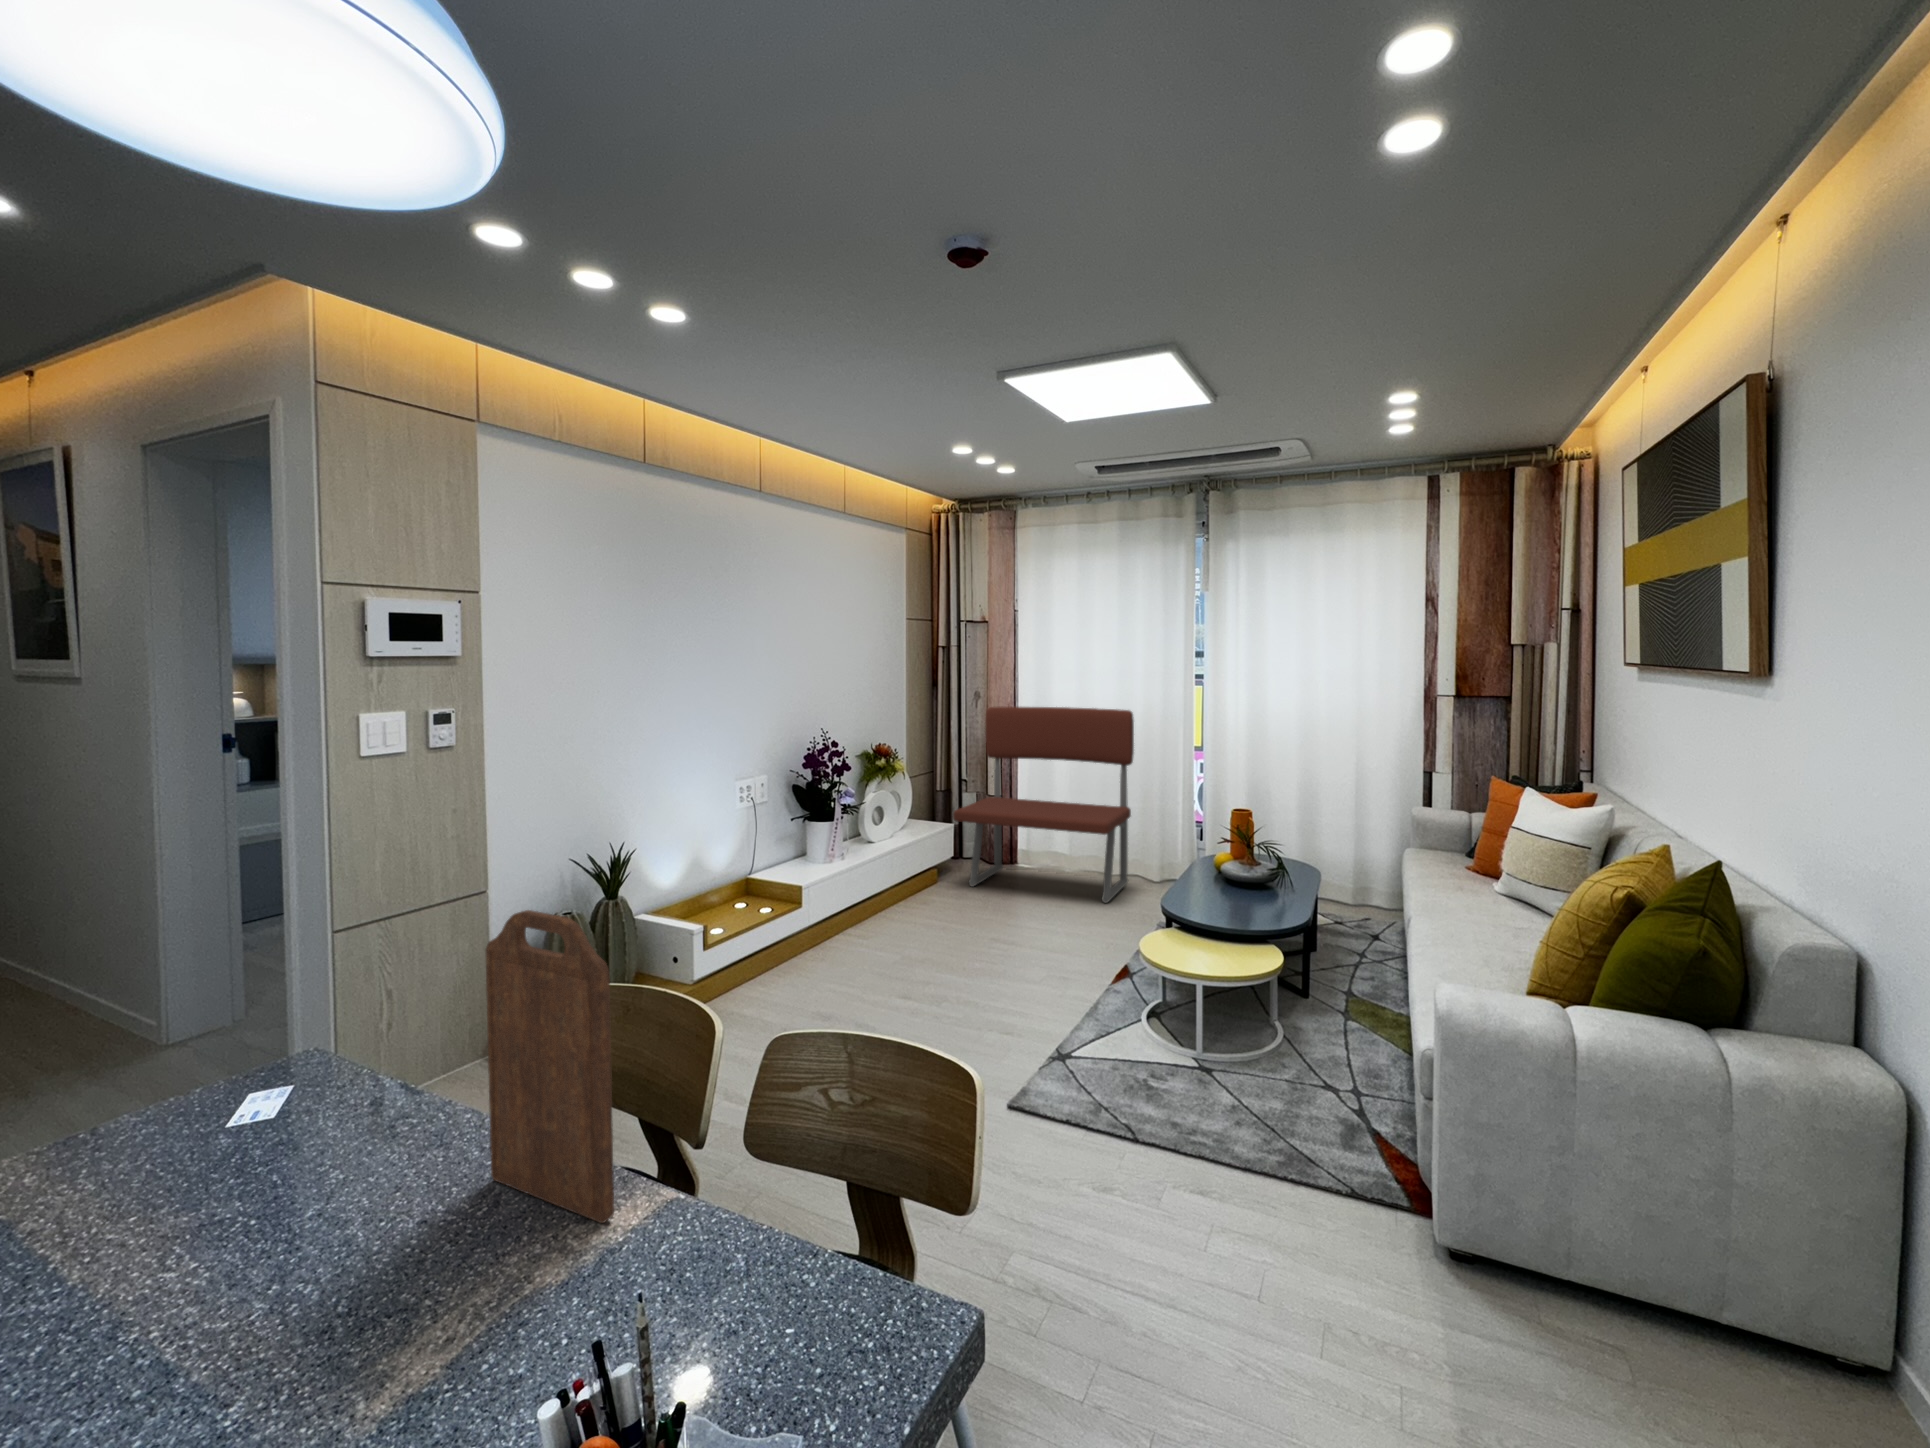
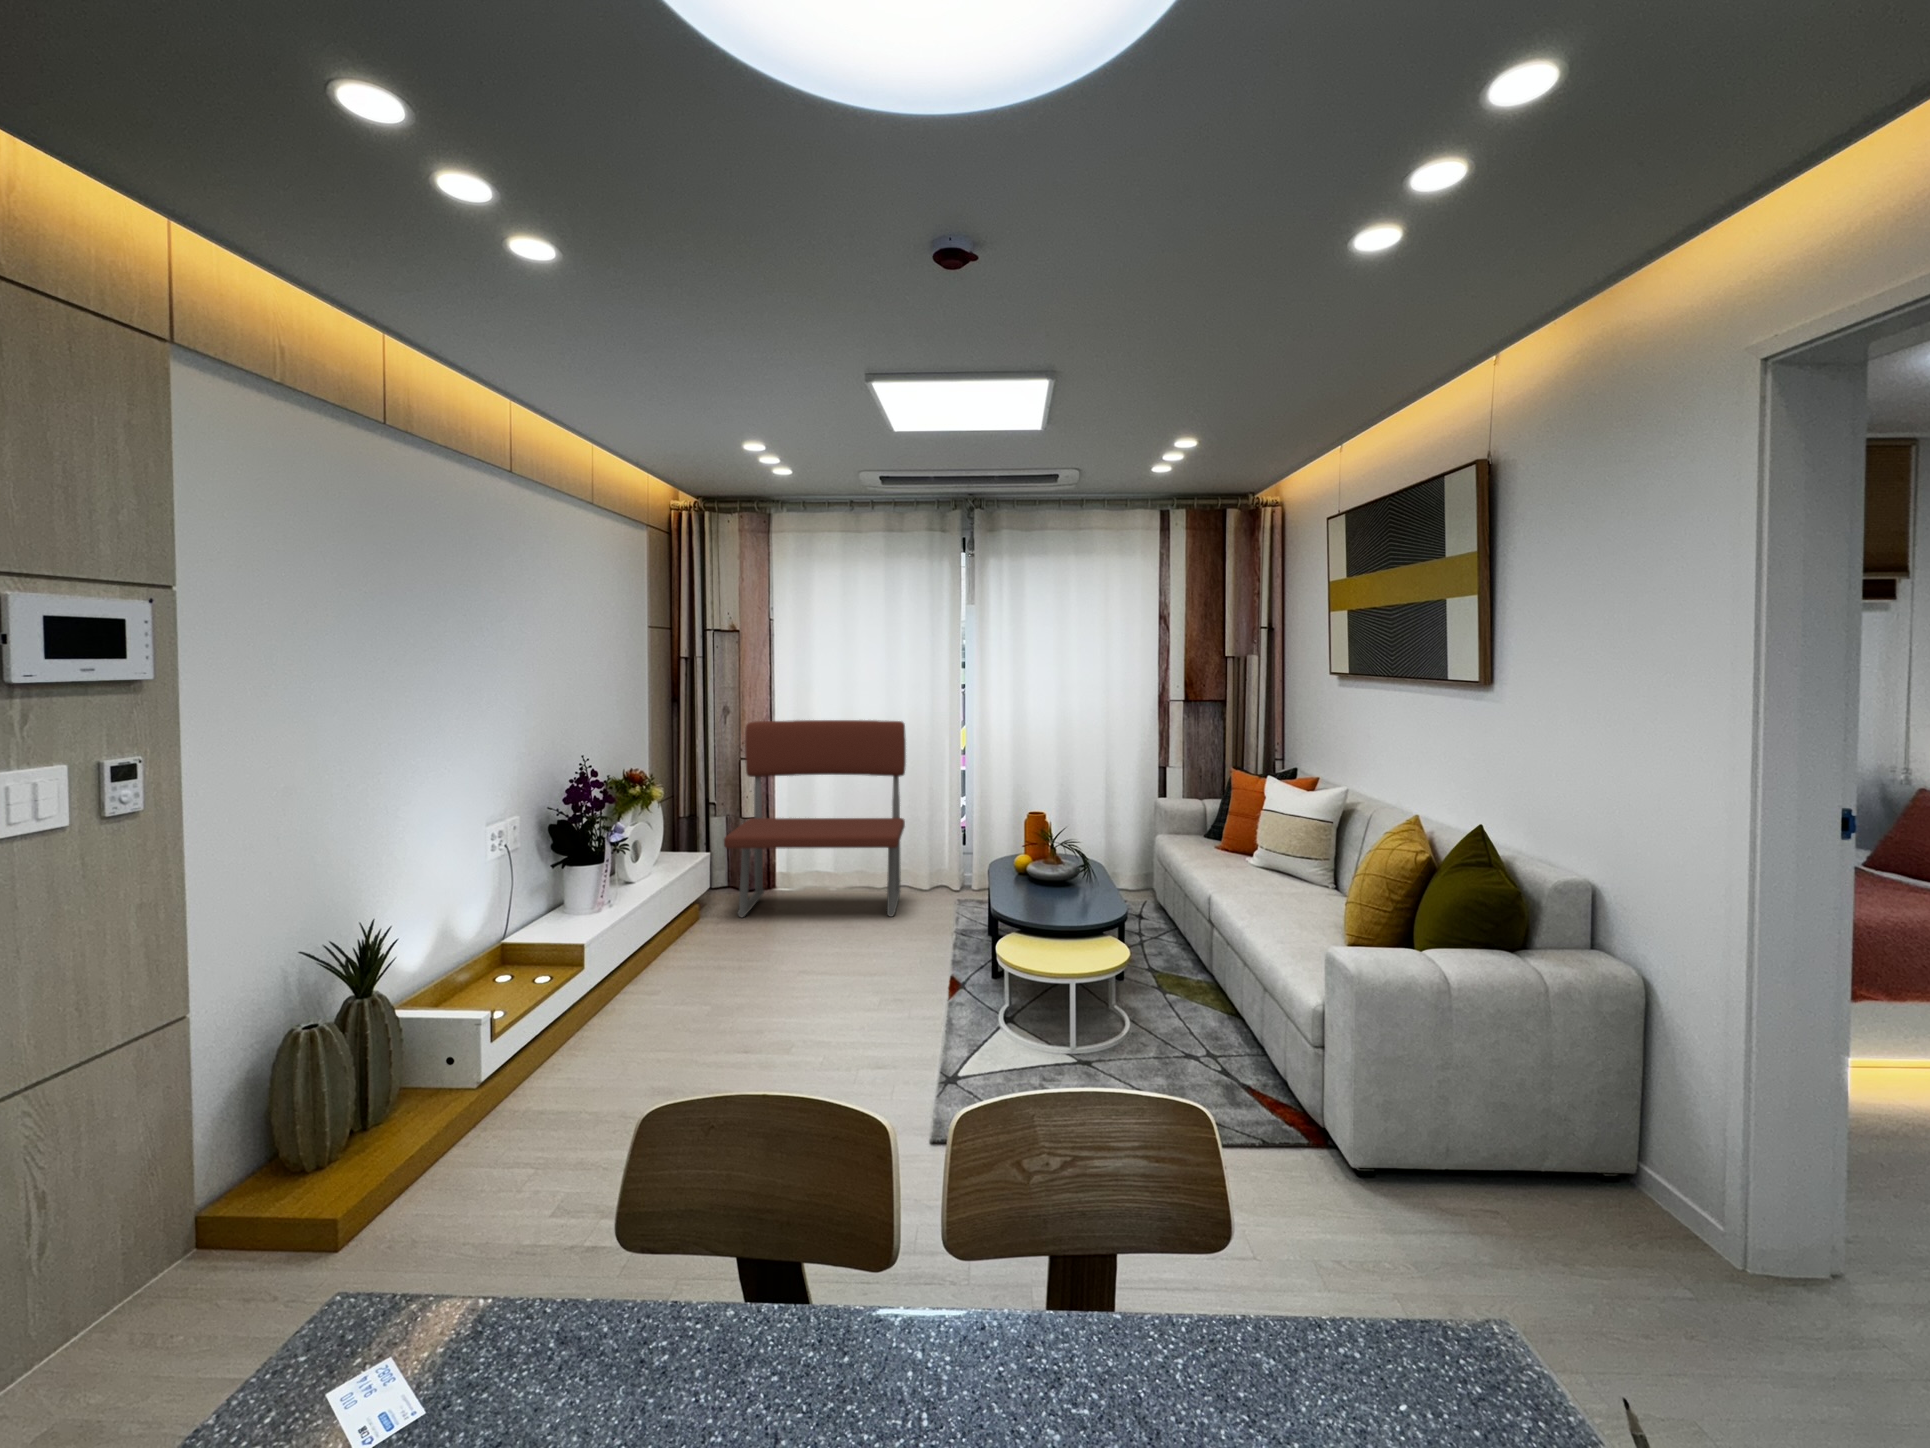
cutting board: present [486,910,614,1223] -> none [879,1025,1091,1387]

